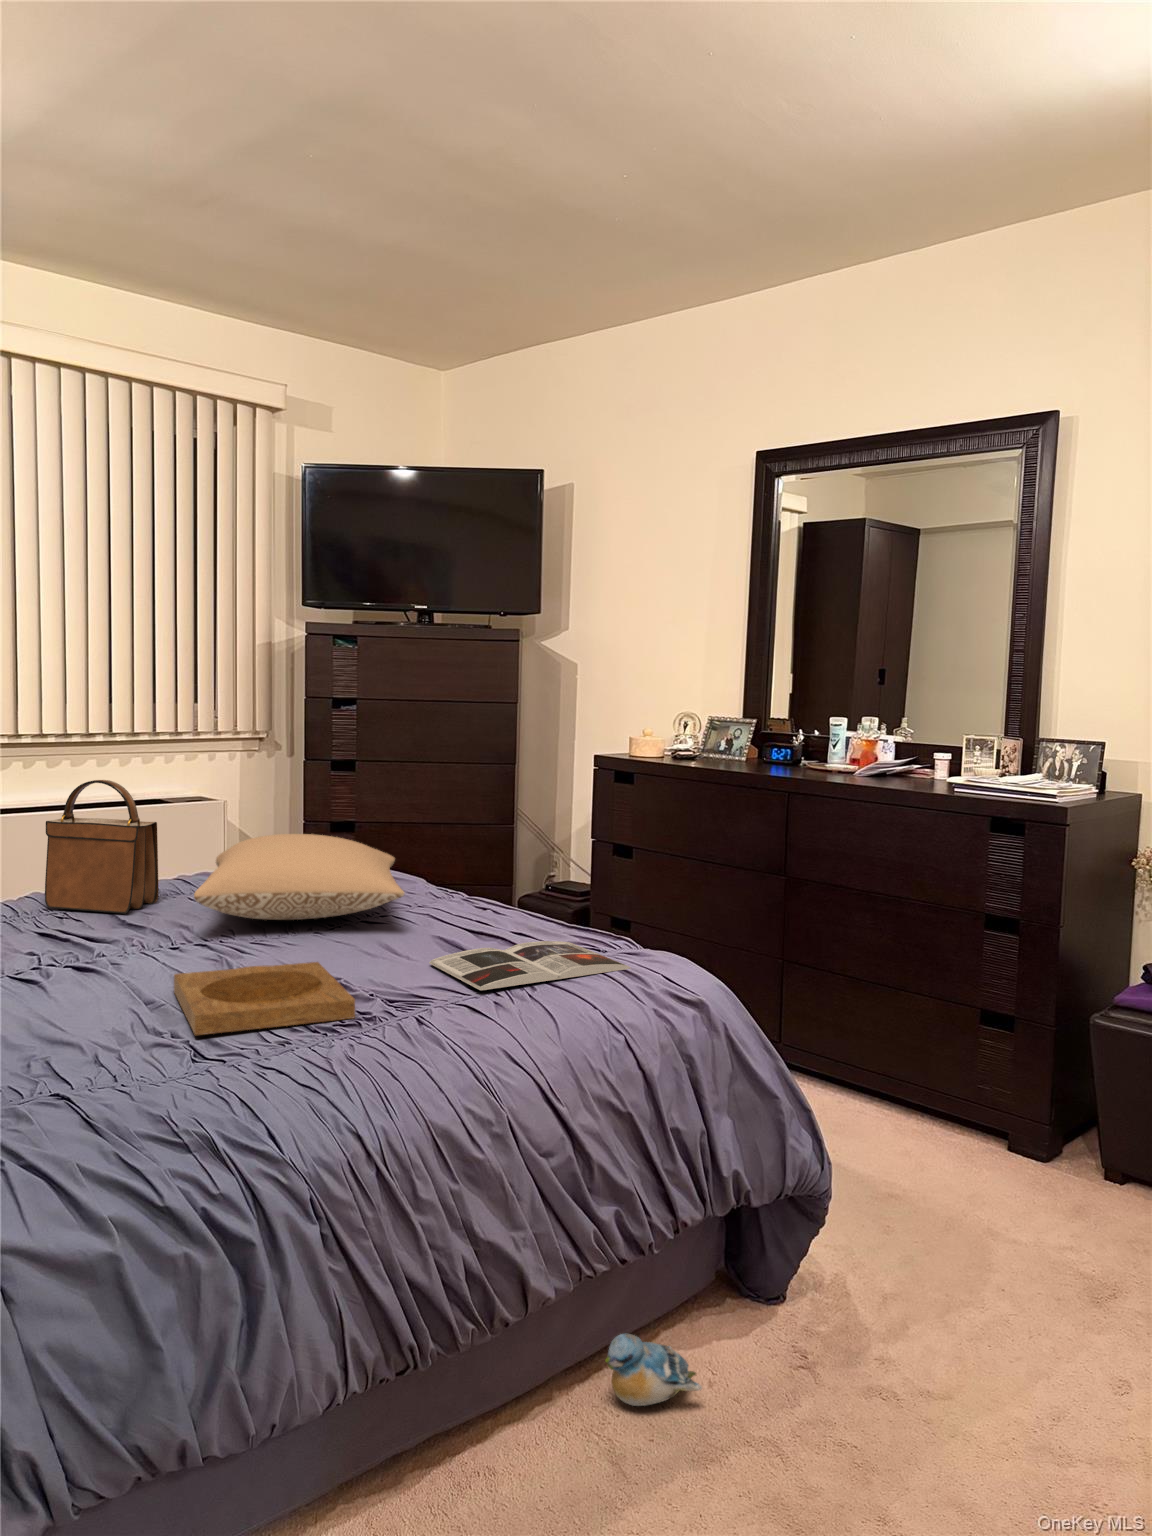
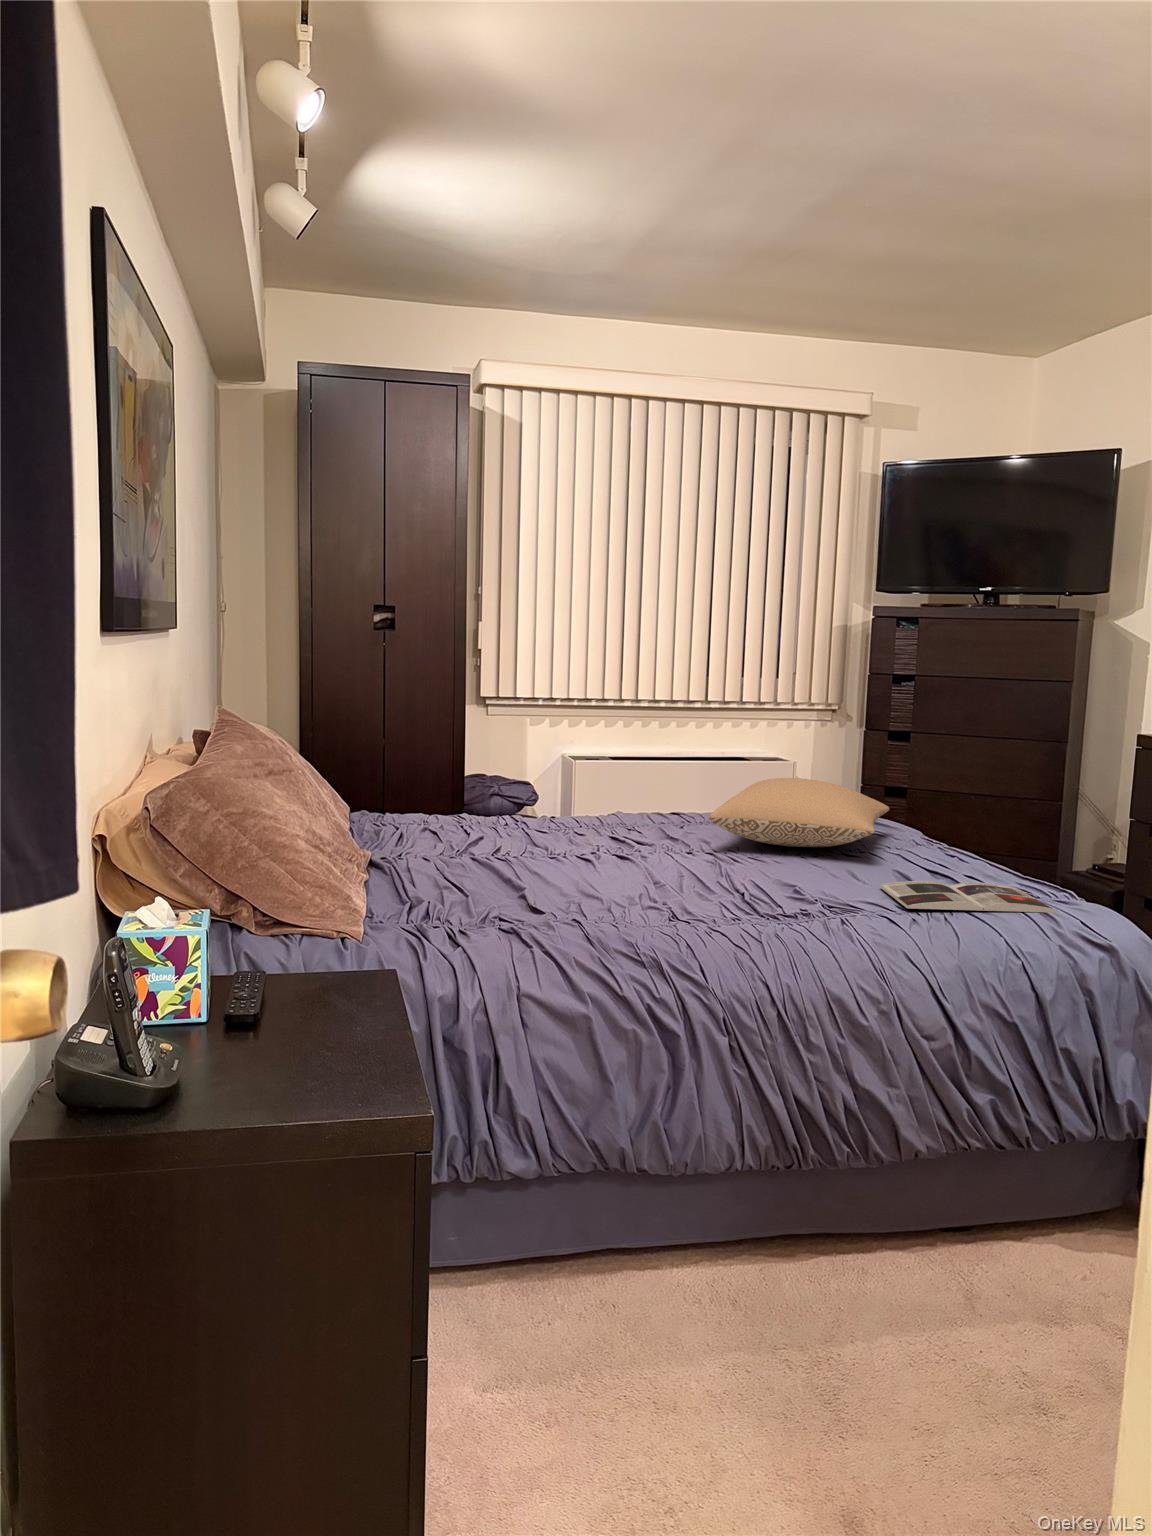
handbag: present [45,780,159,914] -> none [618,727,699,830]
tray: present [174,962,355,1035] -> none [677,867,798,913]
plush toy: present [605,1334,702,1406] -> none [979,1210,1070,1277]

